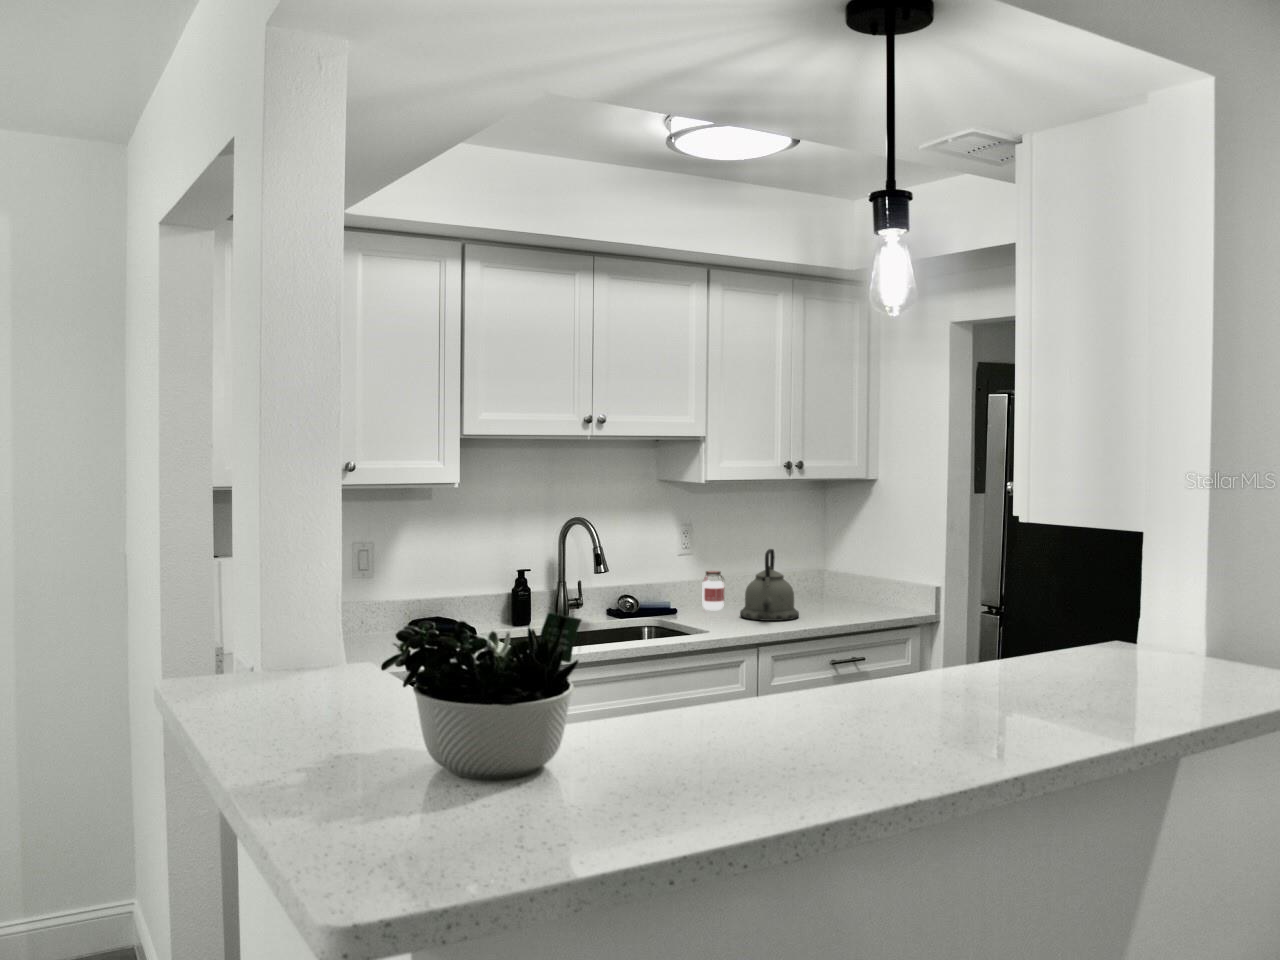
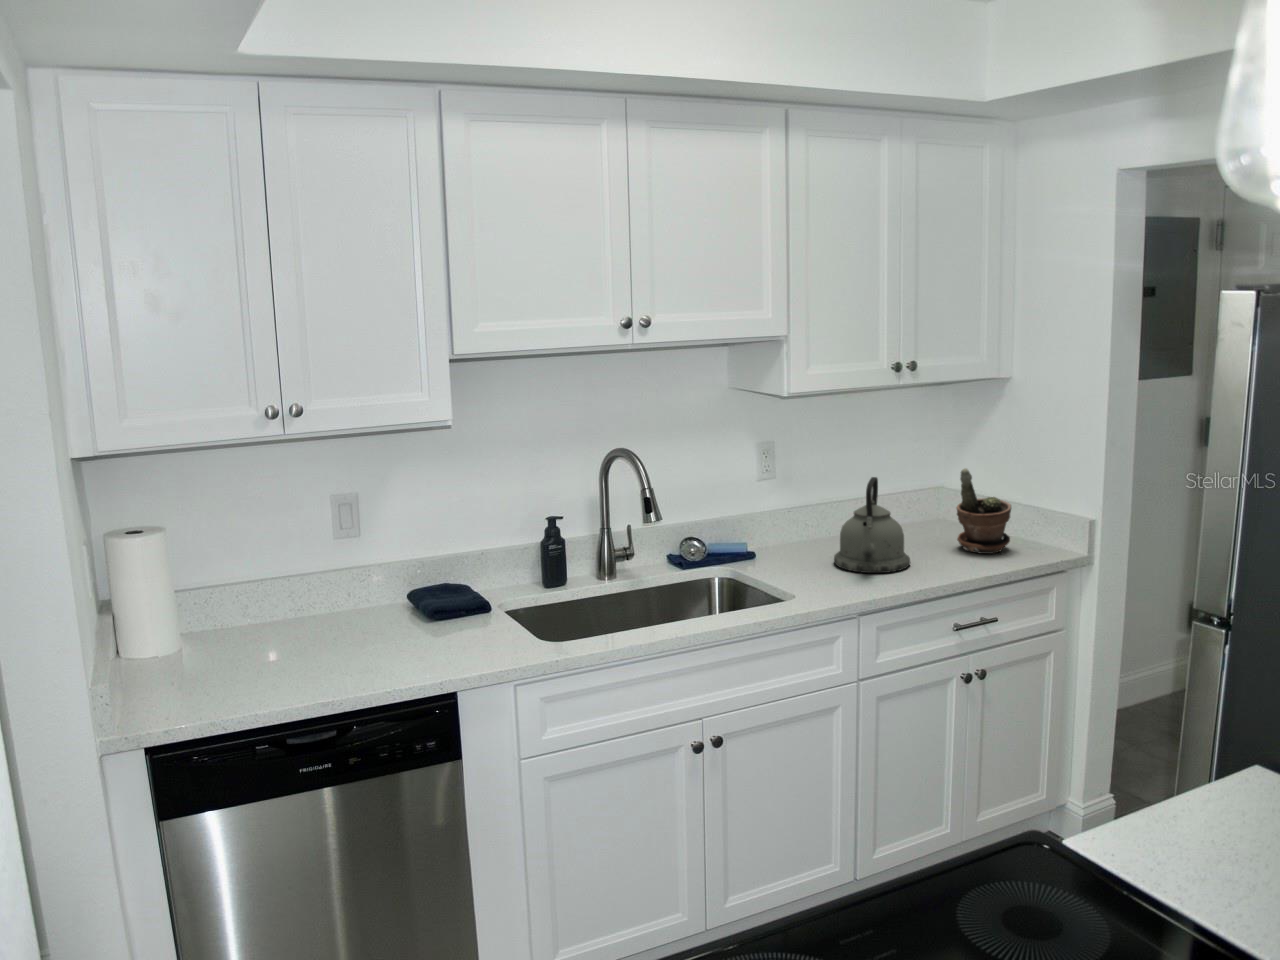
potted plant: none [835,546,876,612] -> present [957,468,1011,554]
jar: present [703,571,724,610] -> none [785,501,814,552]

